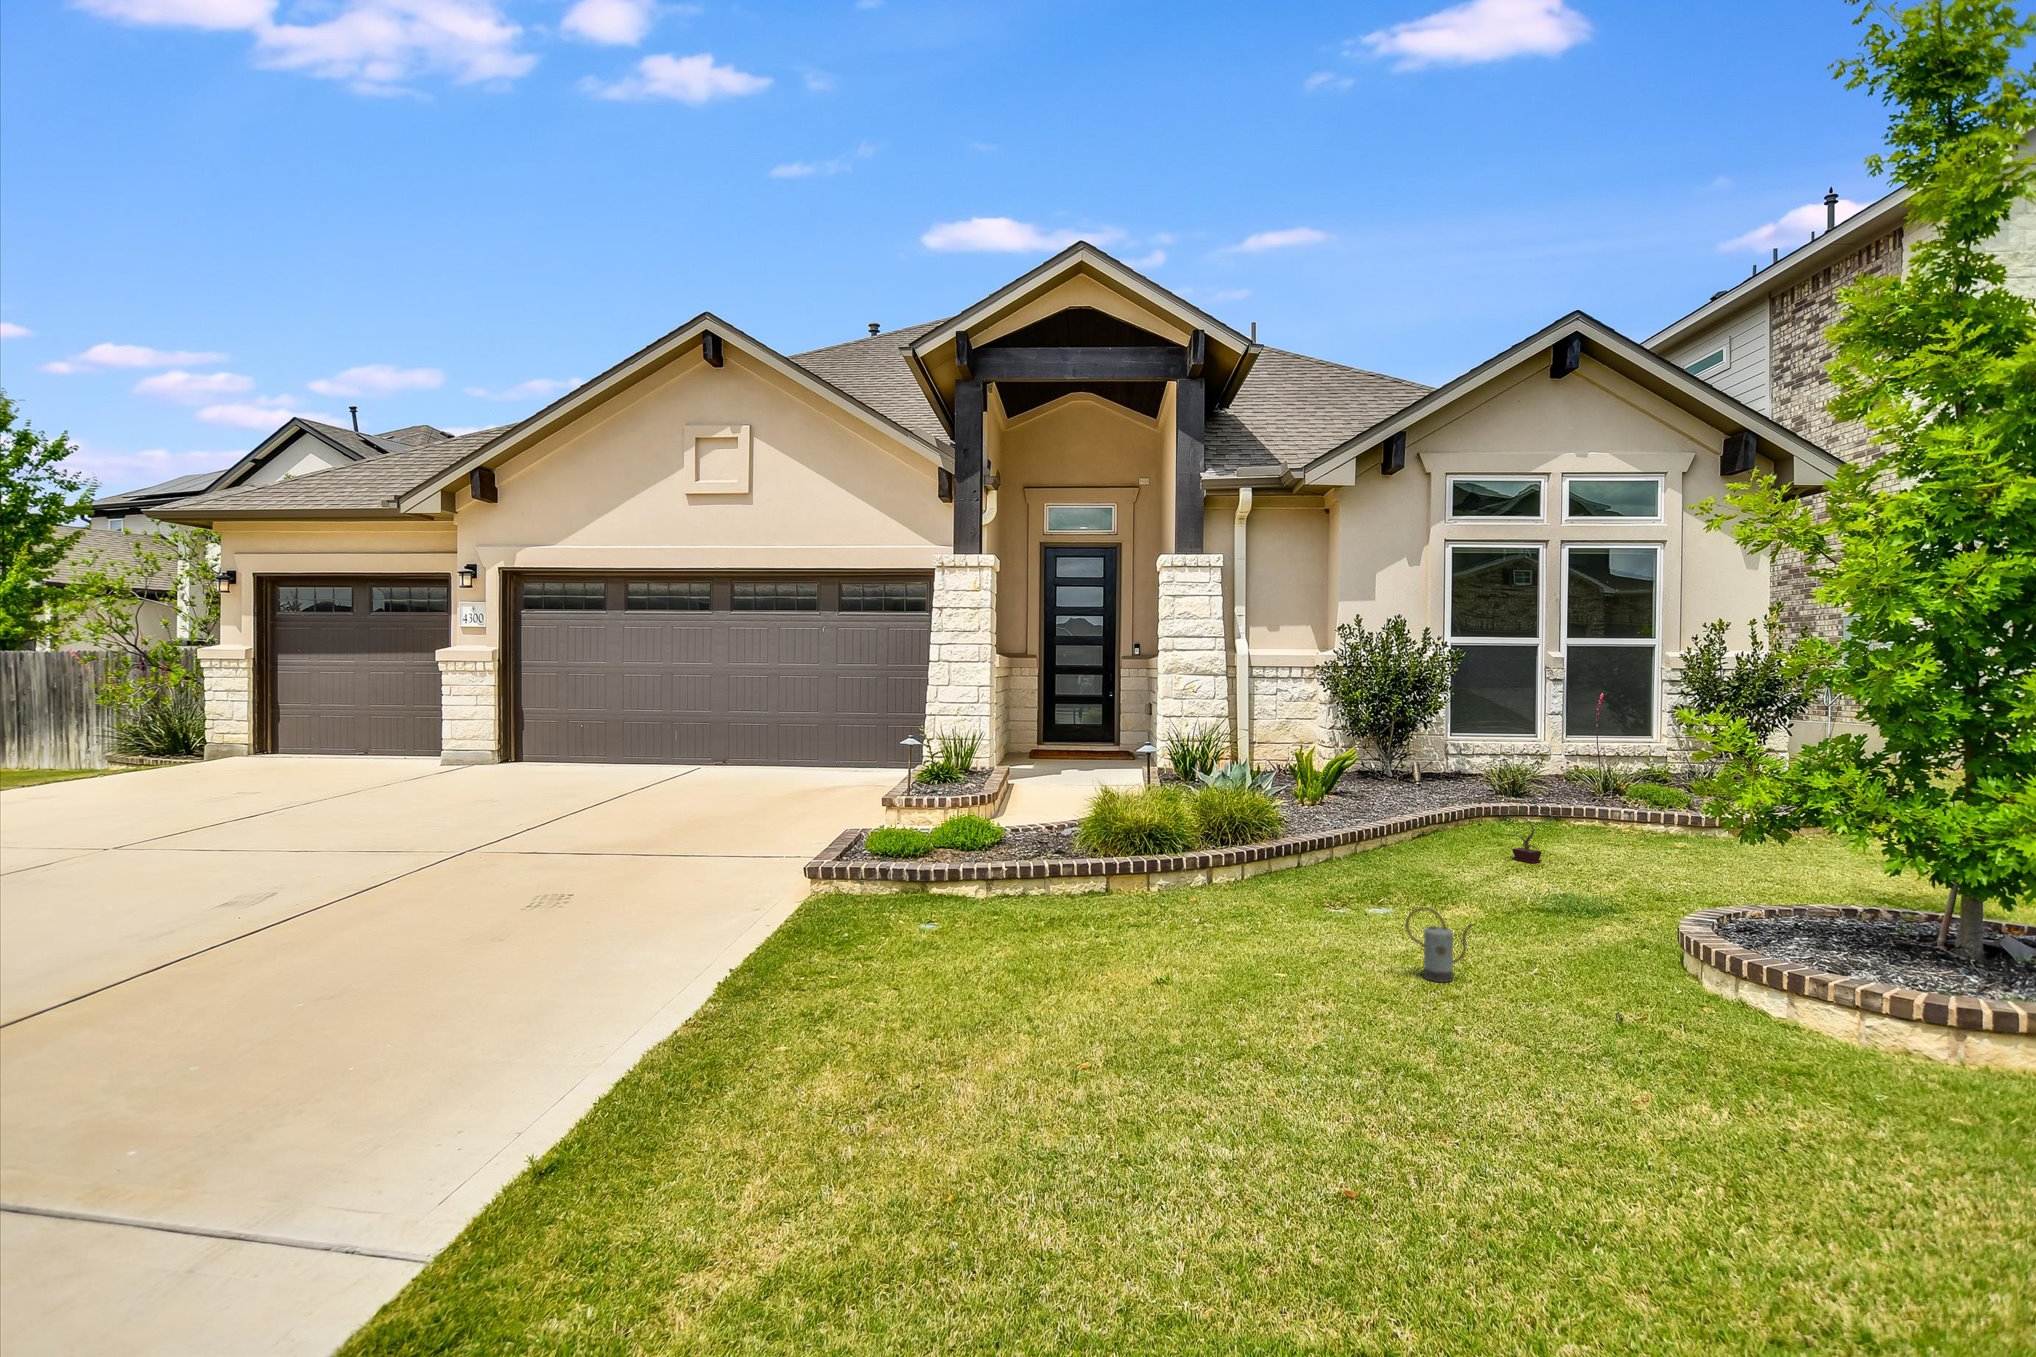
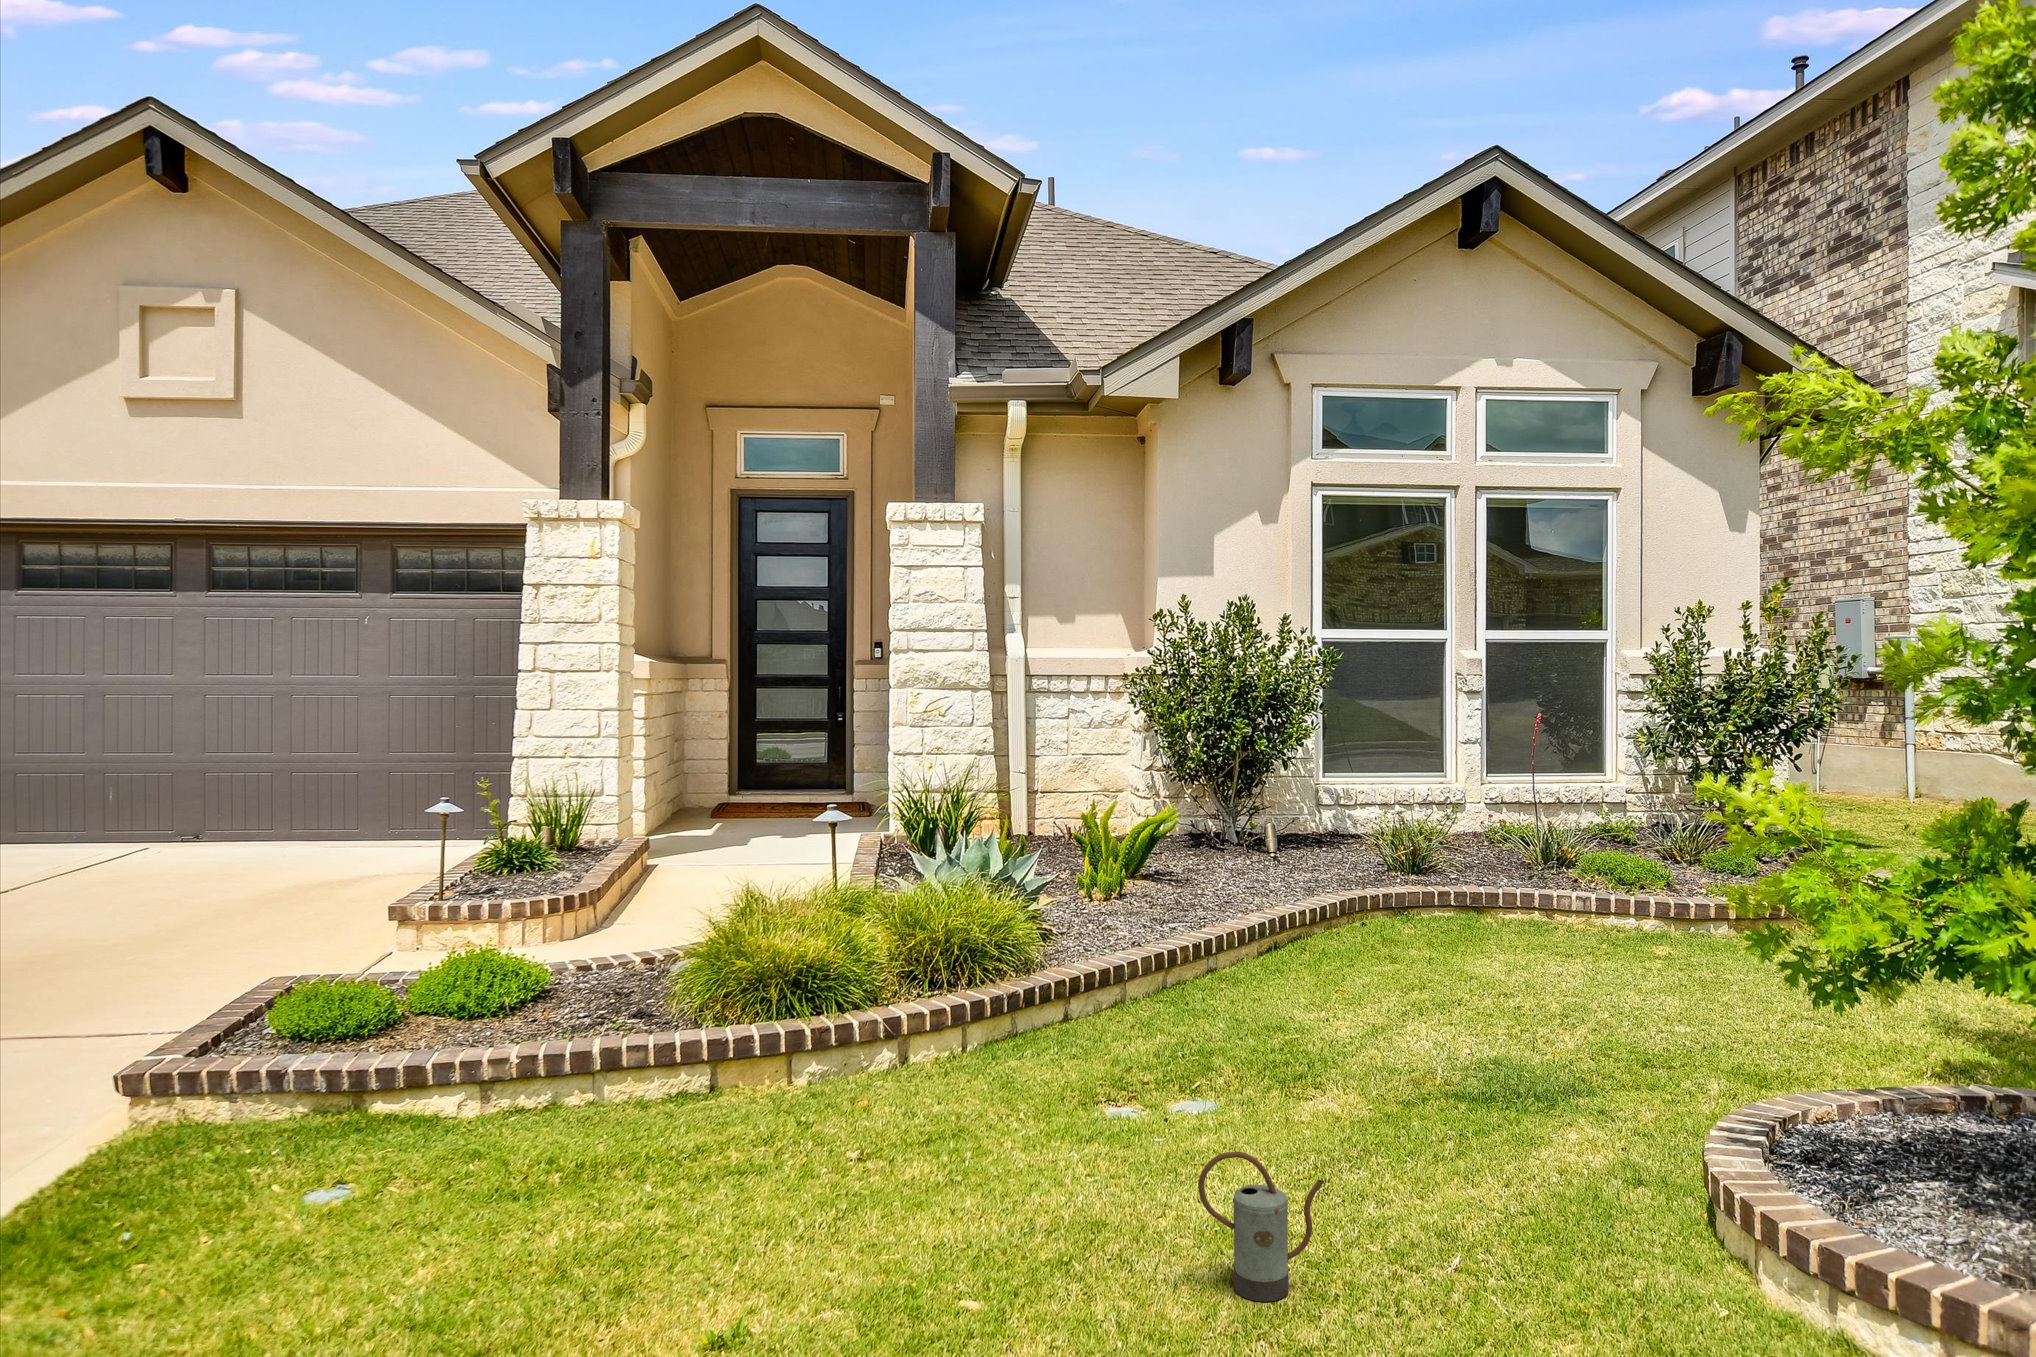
potted plant: present [1506,801,1554,863] -> none [1397,892,1474,997]

